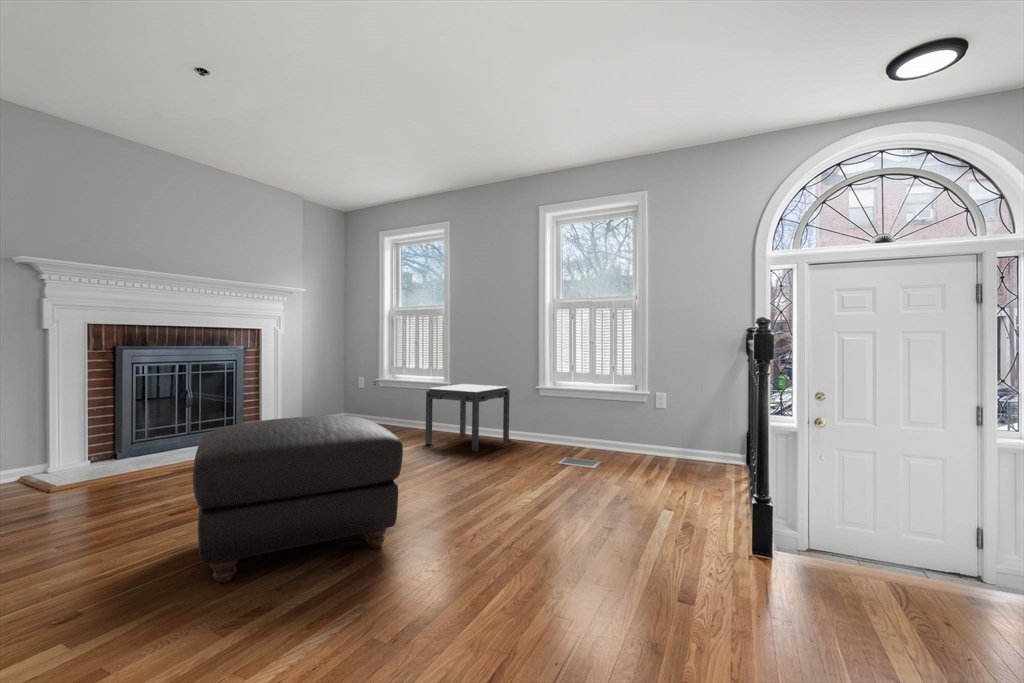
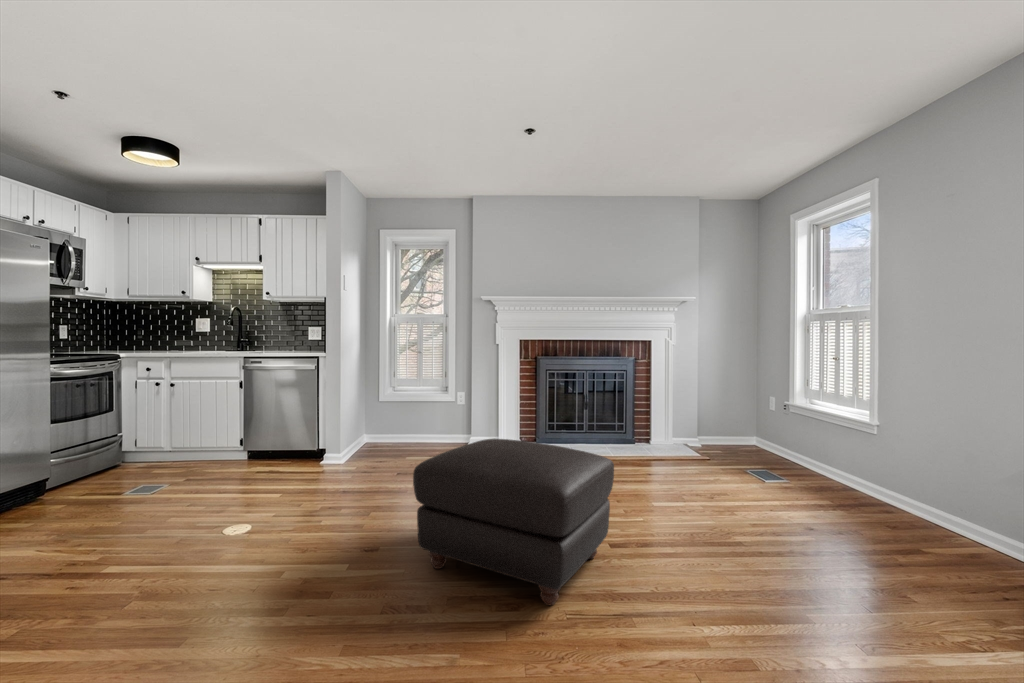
side table: present [425,384,510,451] -> none [801,428,976,544]

